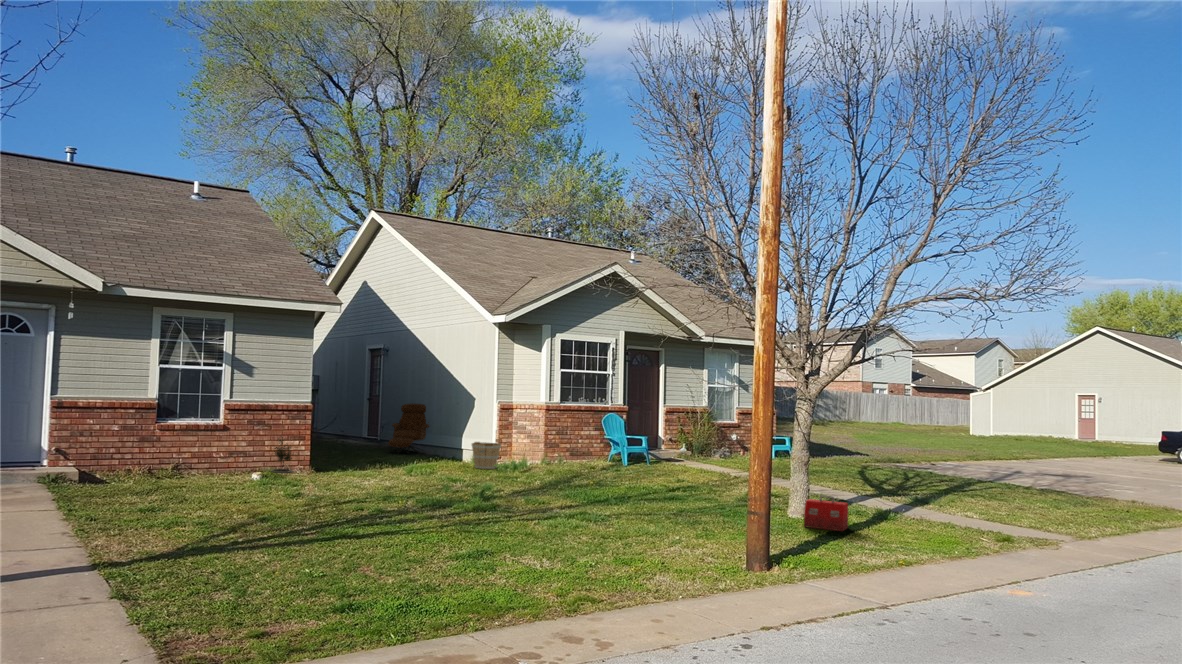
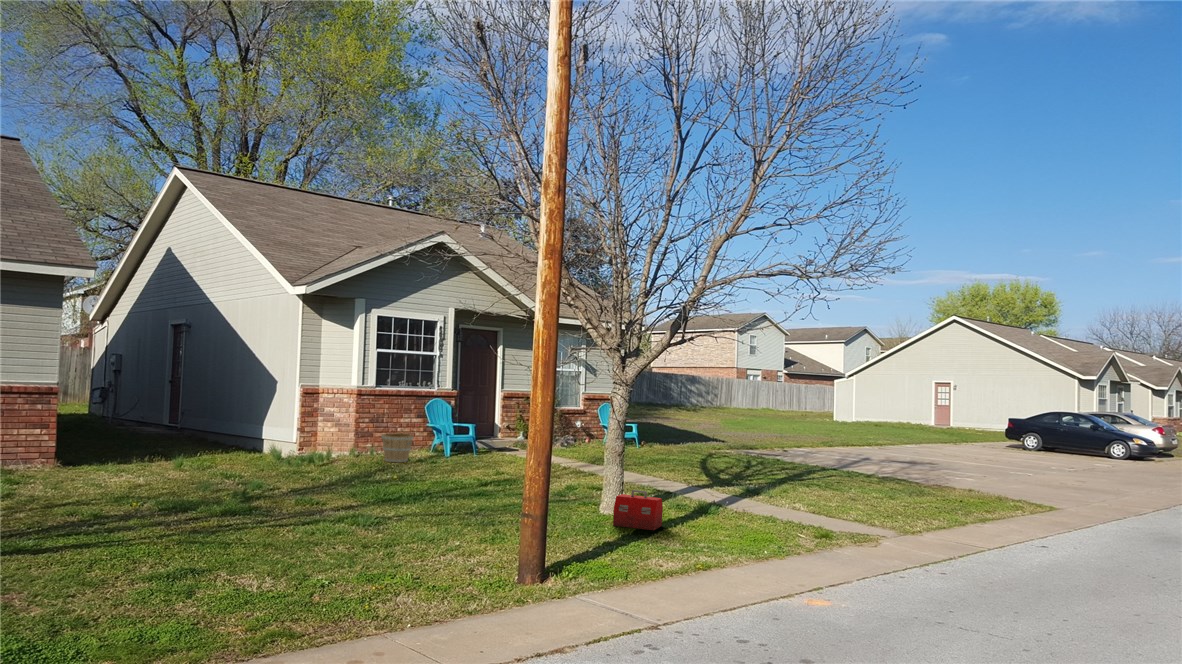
lounge chair: present [388,403,430,454] -> none [183,387,236,443]
potted tree: present [272,436,292,473] -> none [12,421,44,466]
wooden bucket: present [472,442,501,469] -> present [381,433,413,463]

